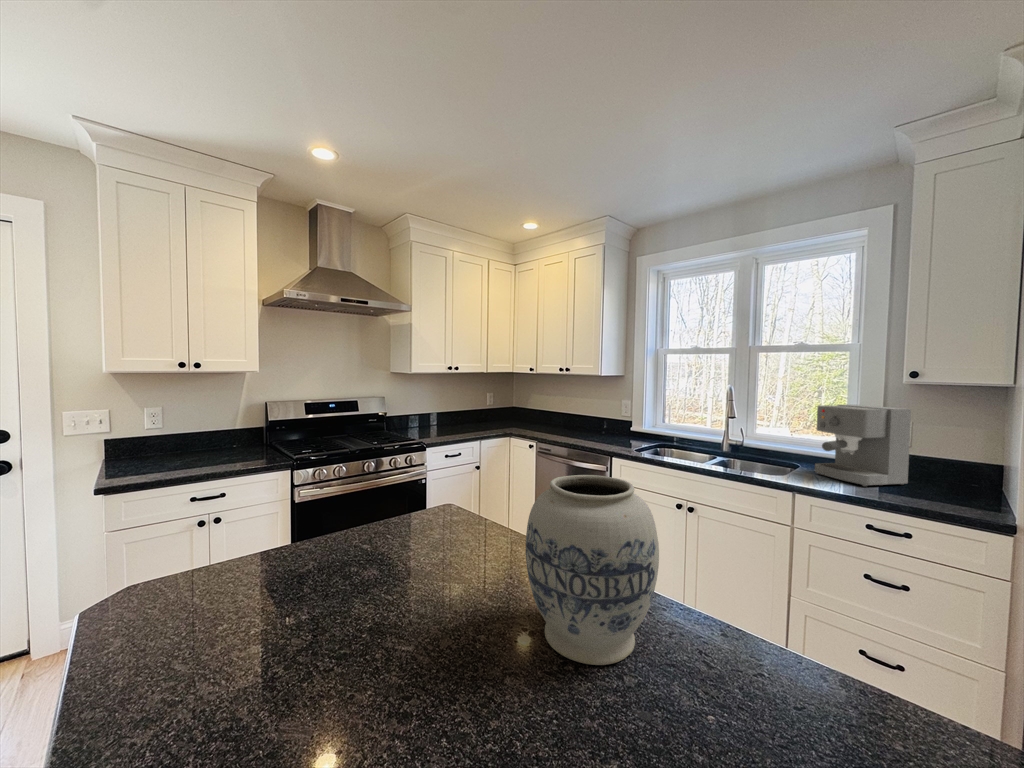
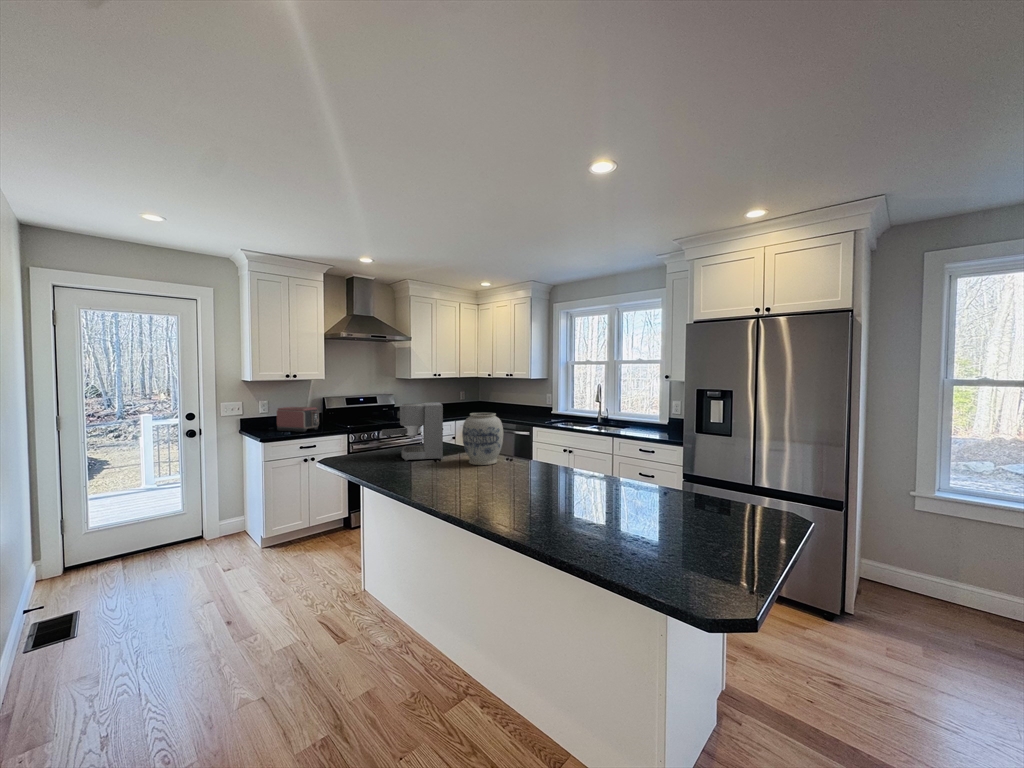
coffee maker: present [815,404,911,487] -> present [382,403,443,461]
toaster: none [164,419,243,467] -> present [277,407,319,432]

